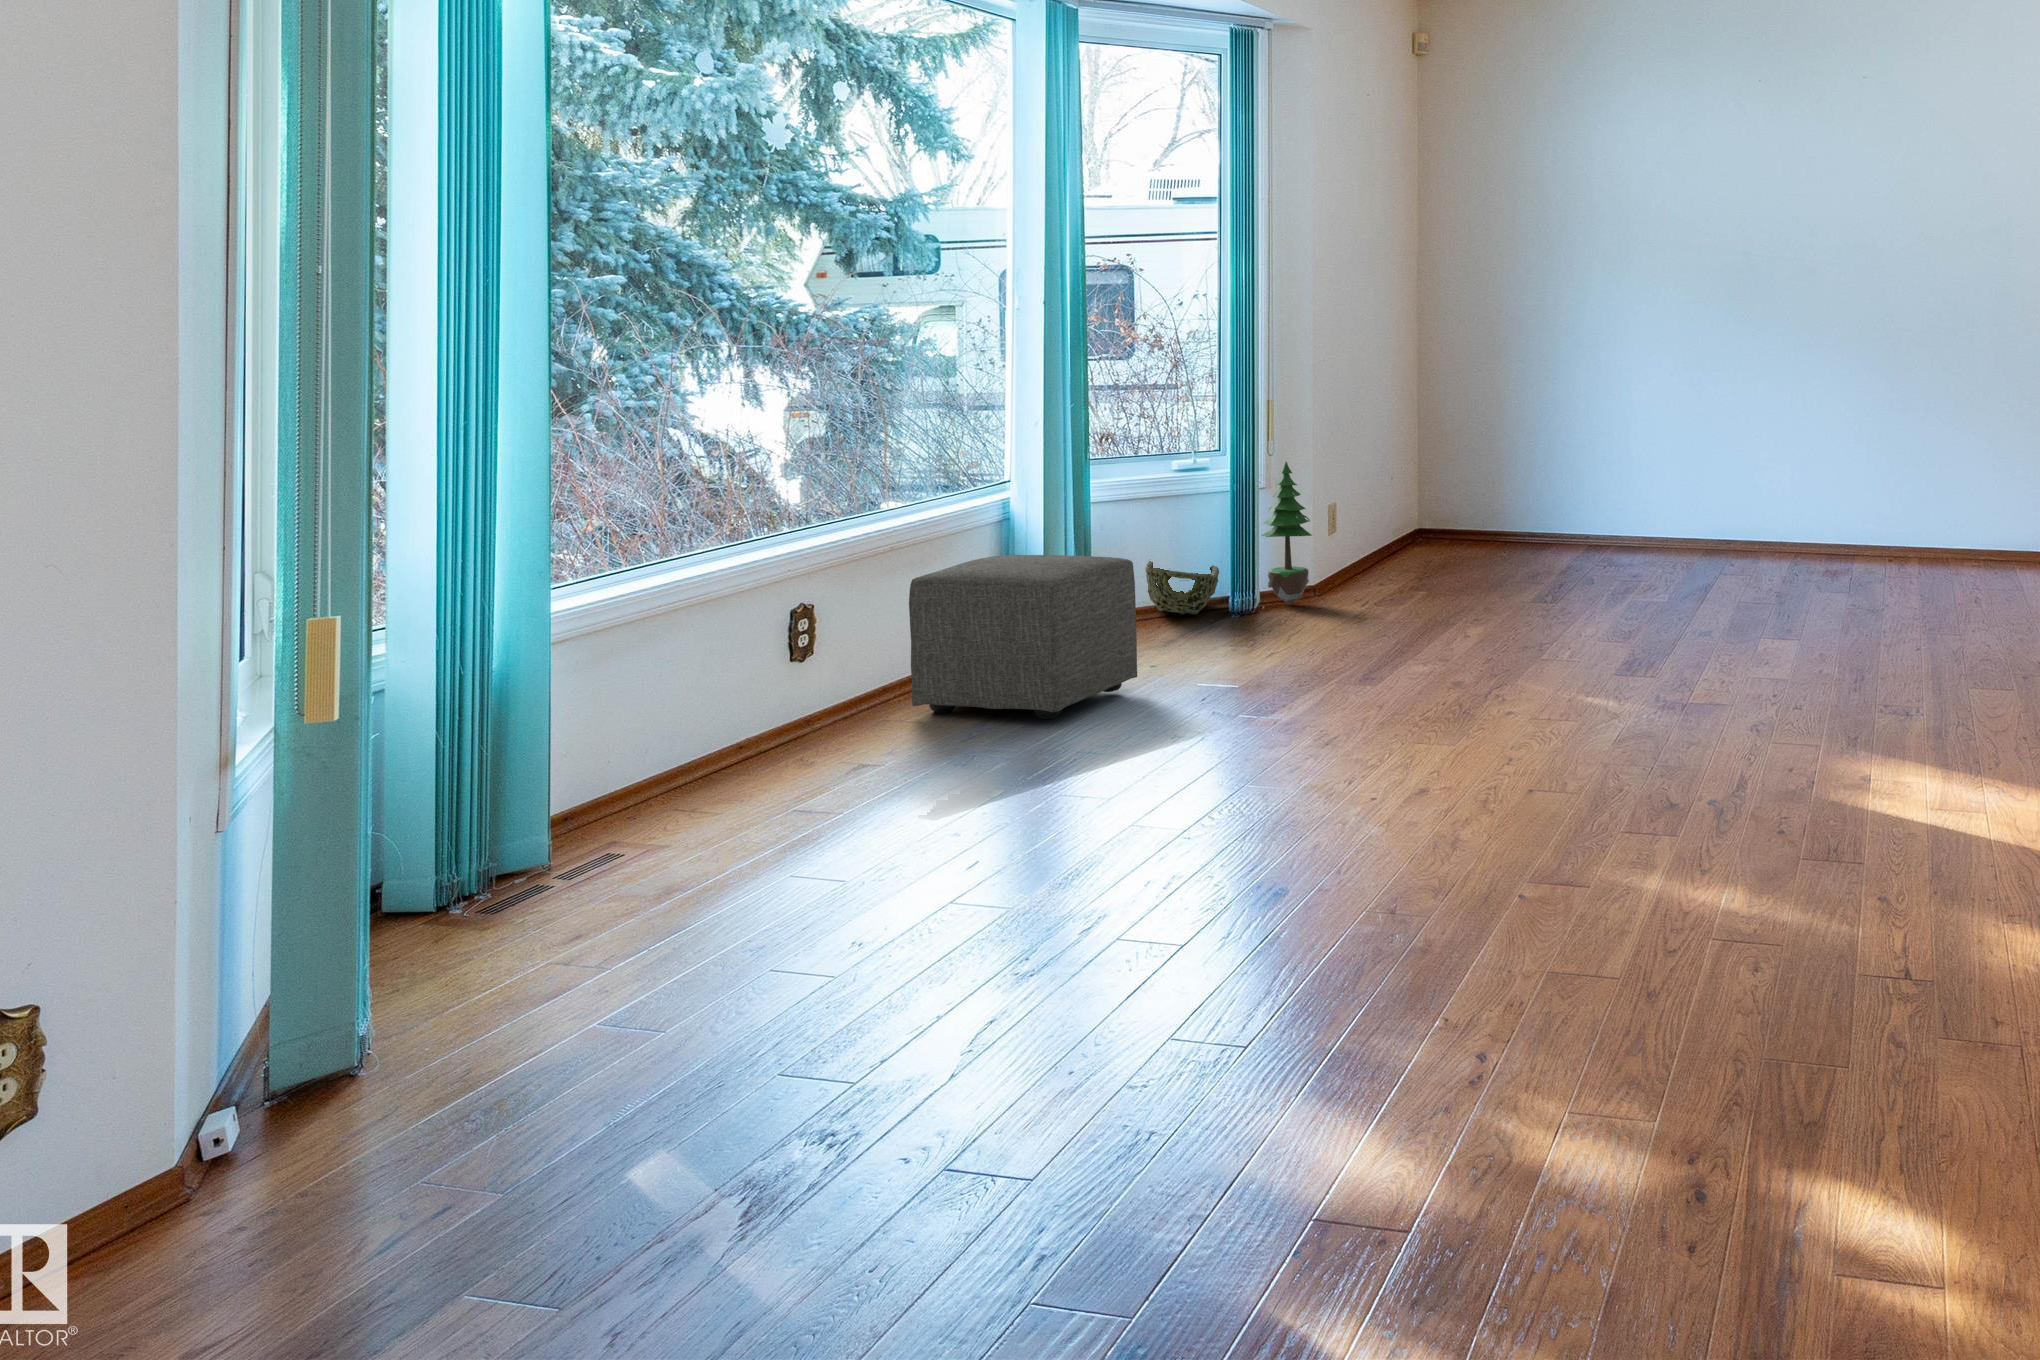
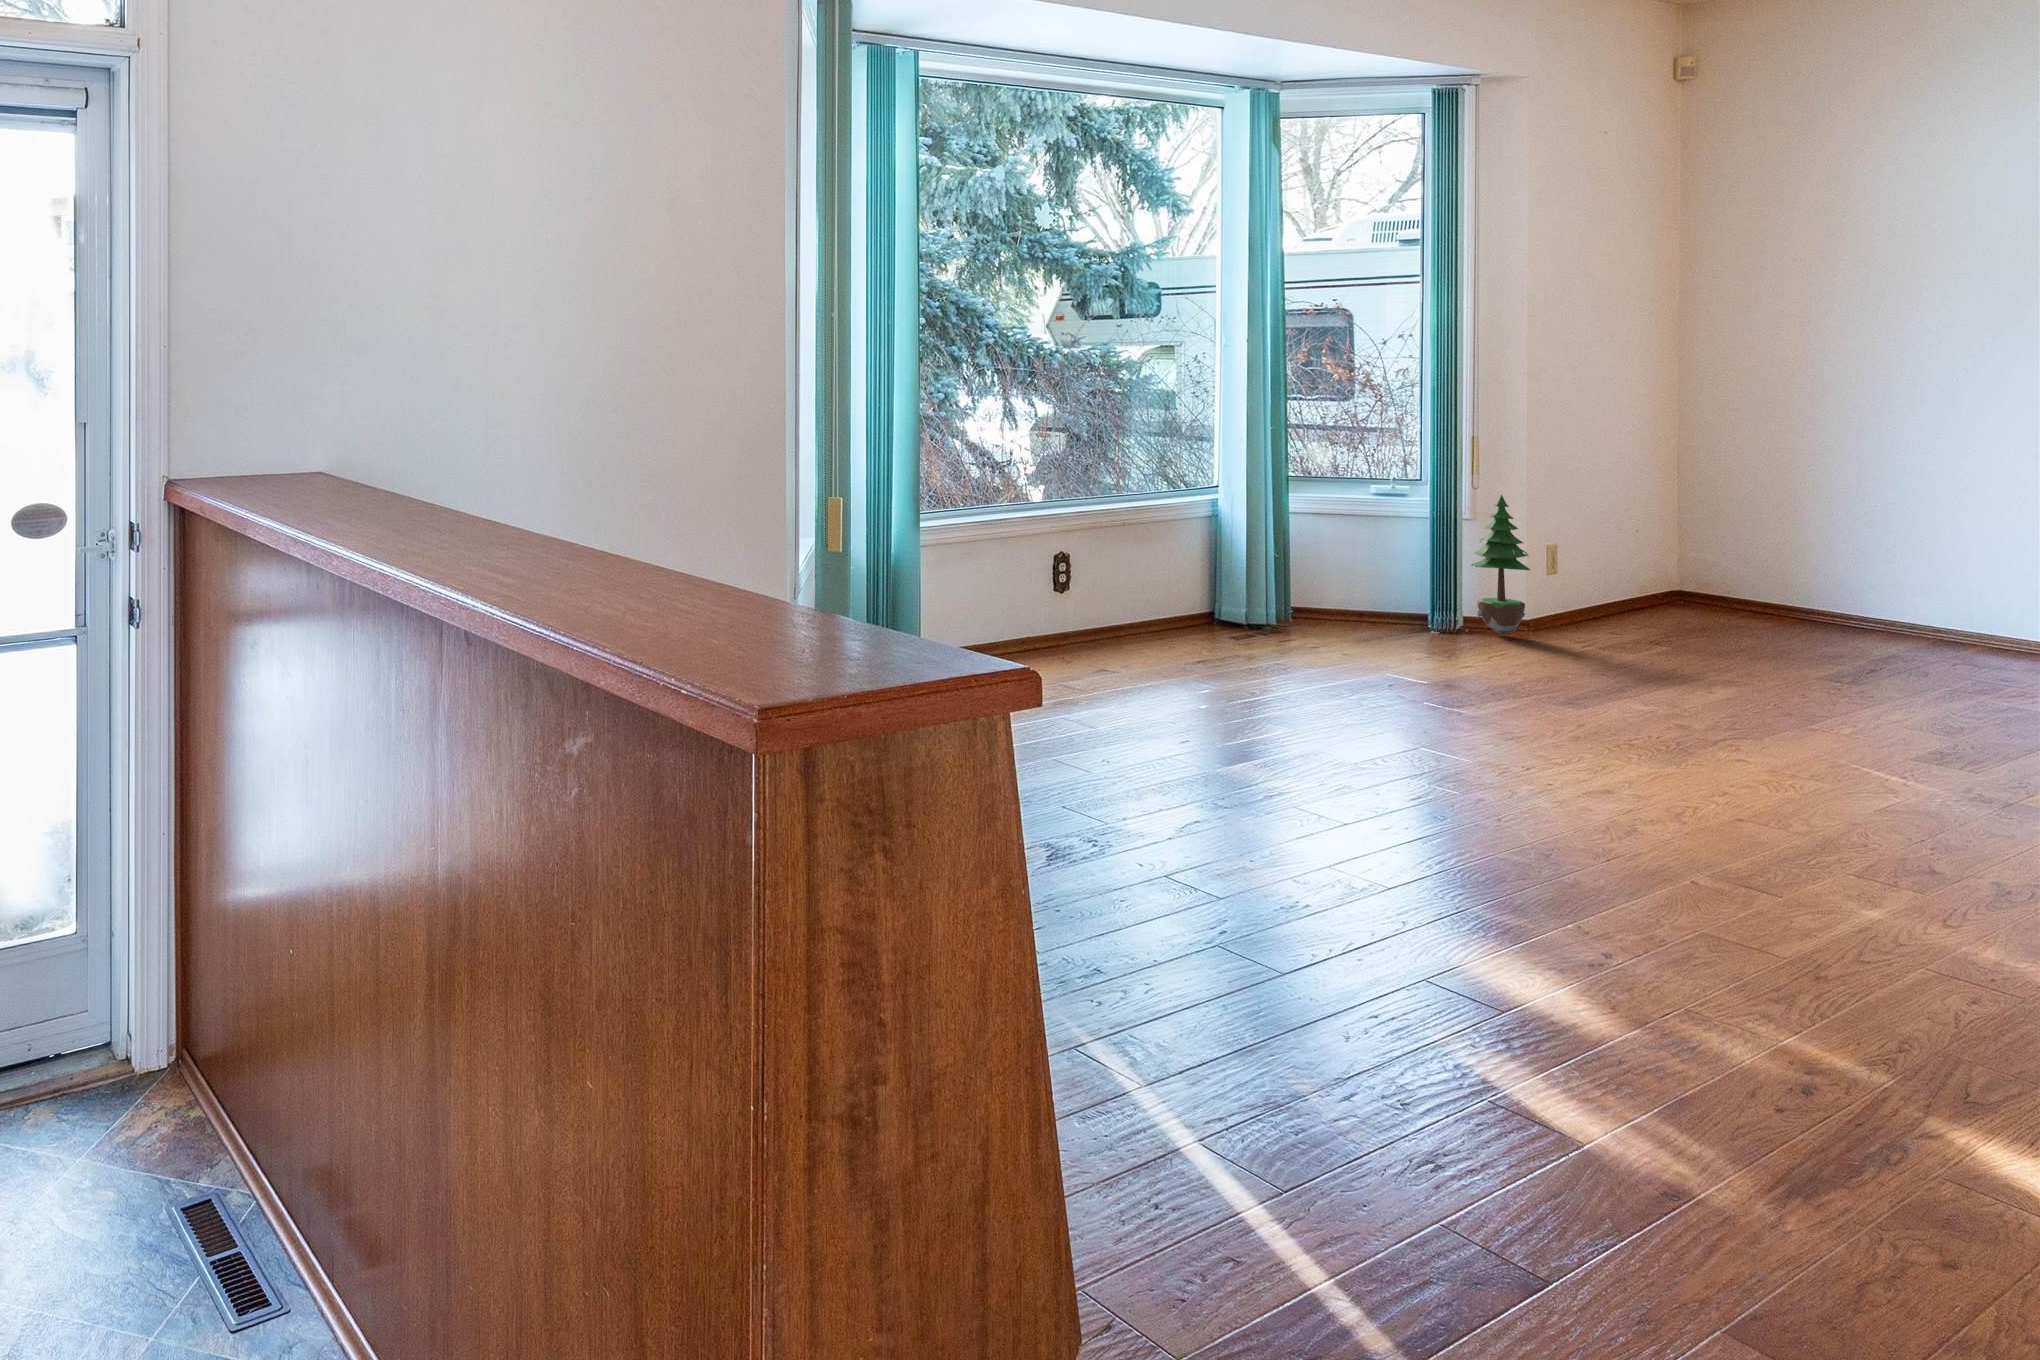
ottoman: present [909,555,1137,719] -> none [1137,560,1347,706]
woven basket: present [1145,561,1219,615] -> none [1345,577,1423,633]

